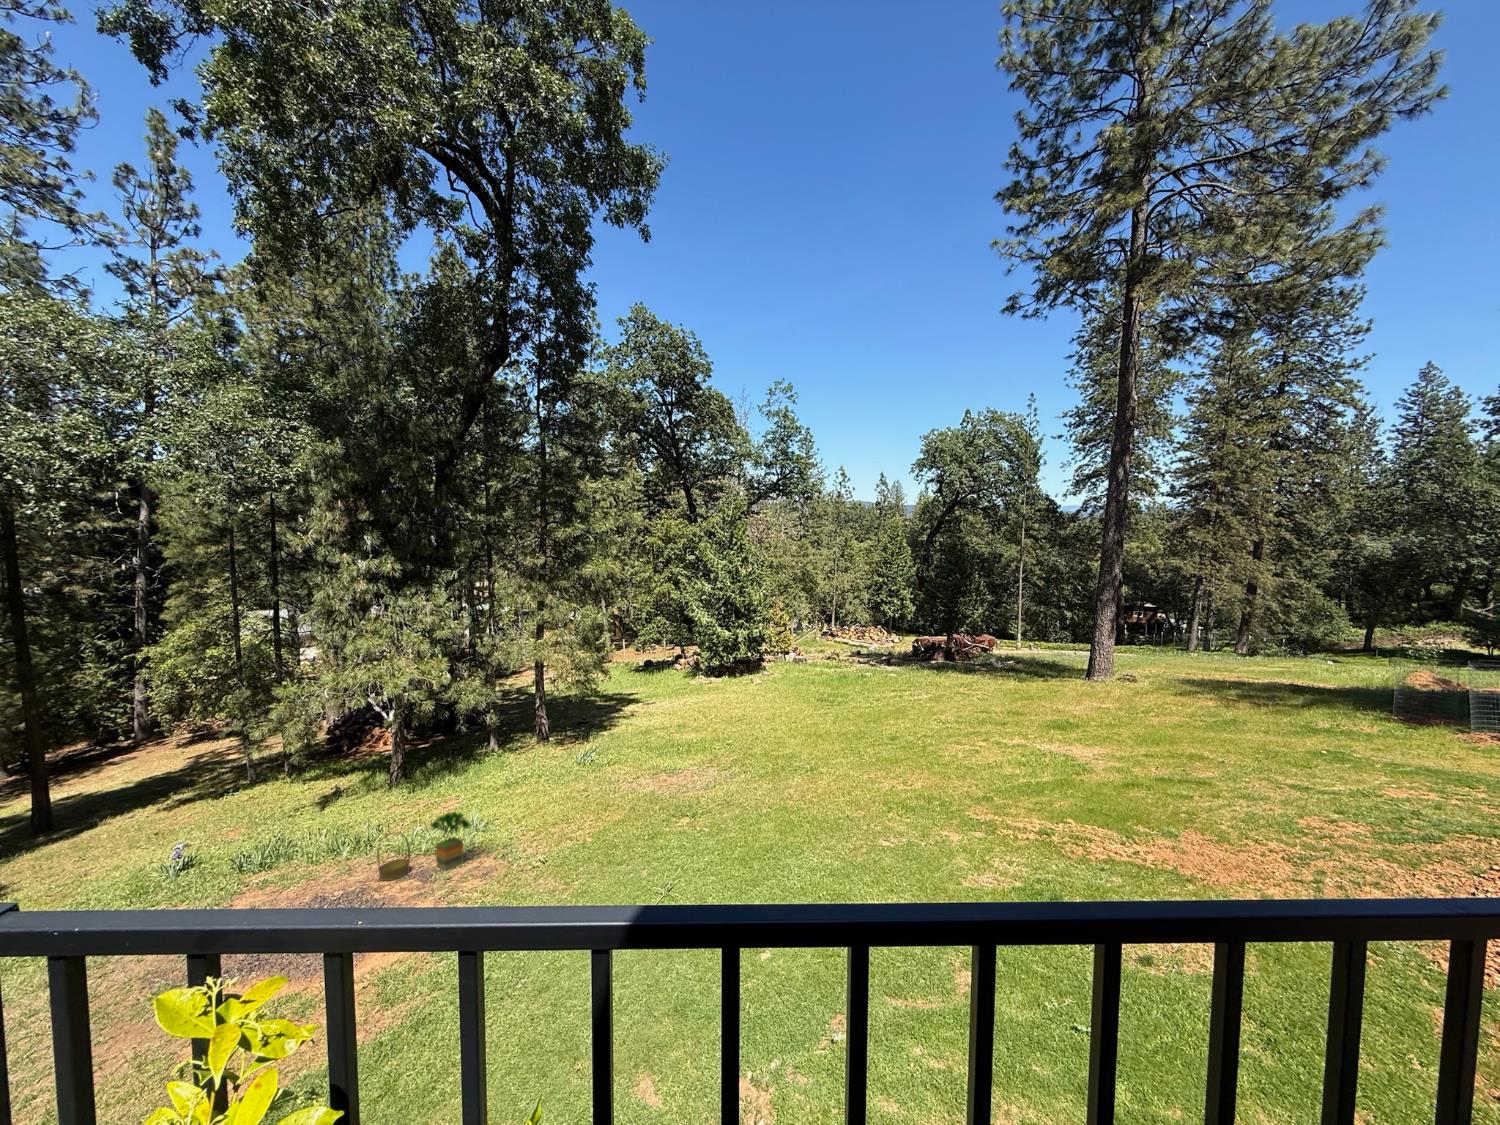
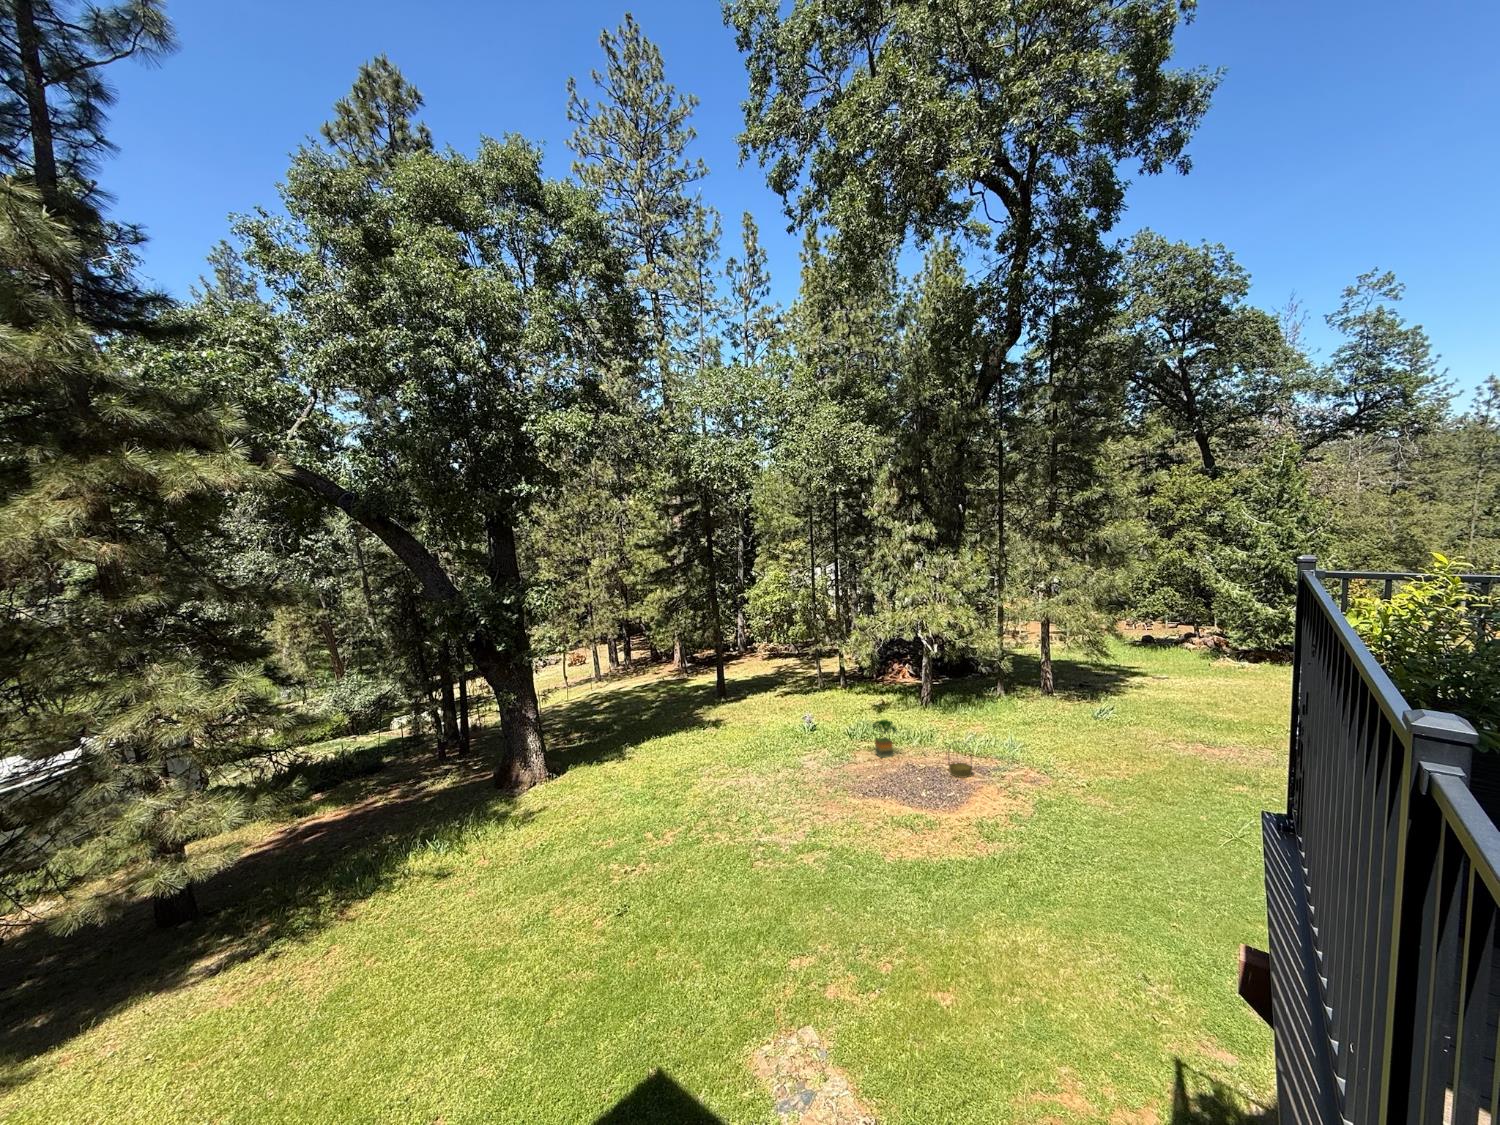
potted tree: present [431,812,470,870] -> present [872,720,897,758]

